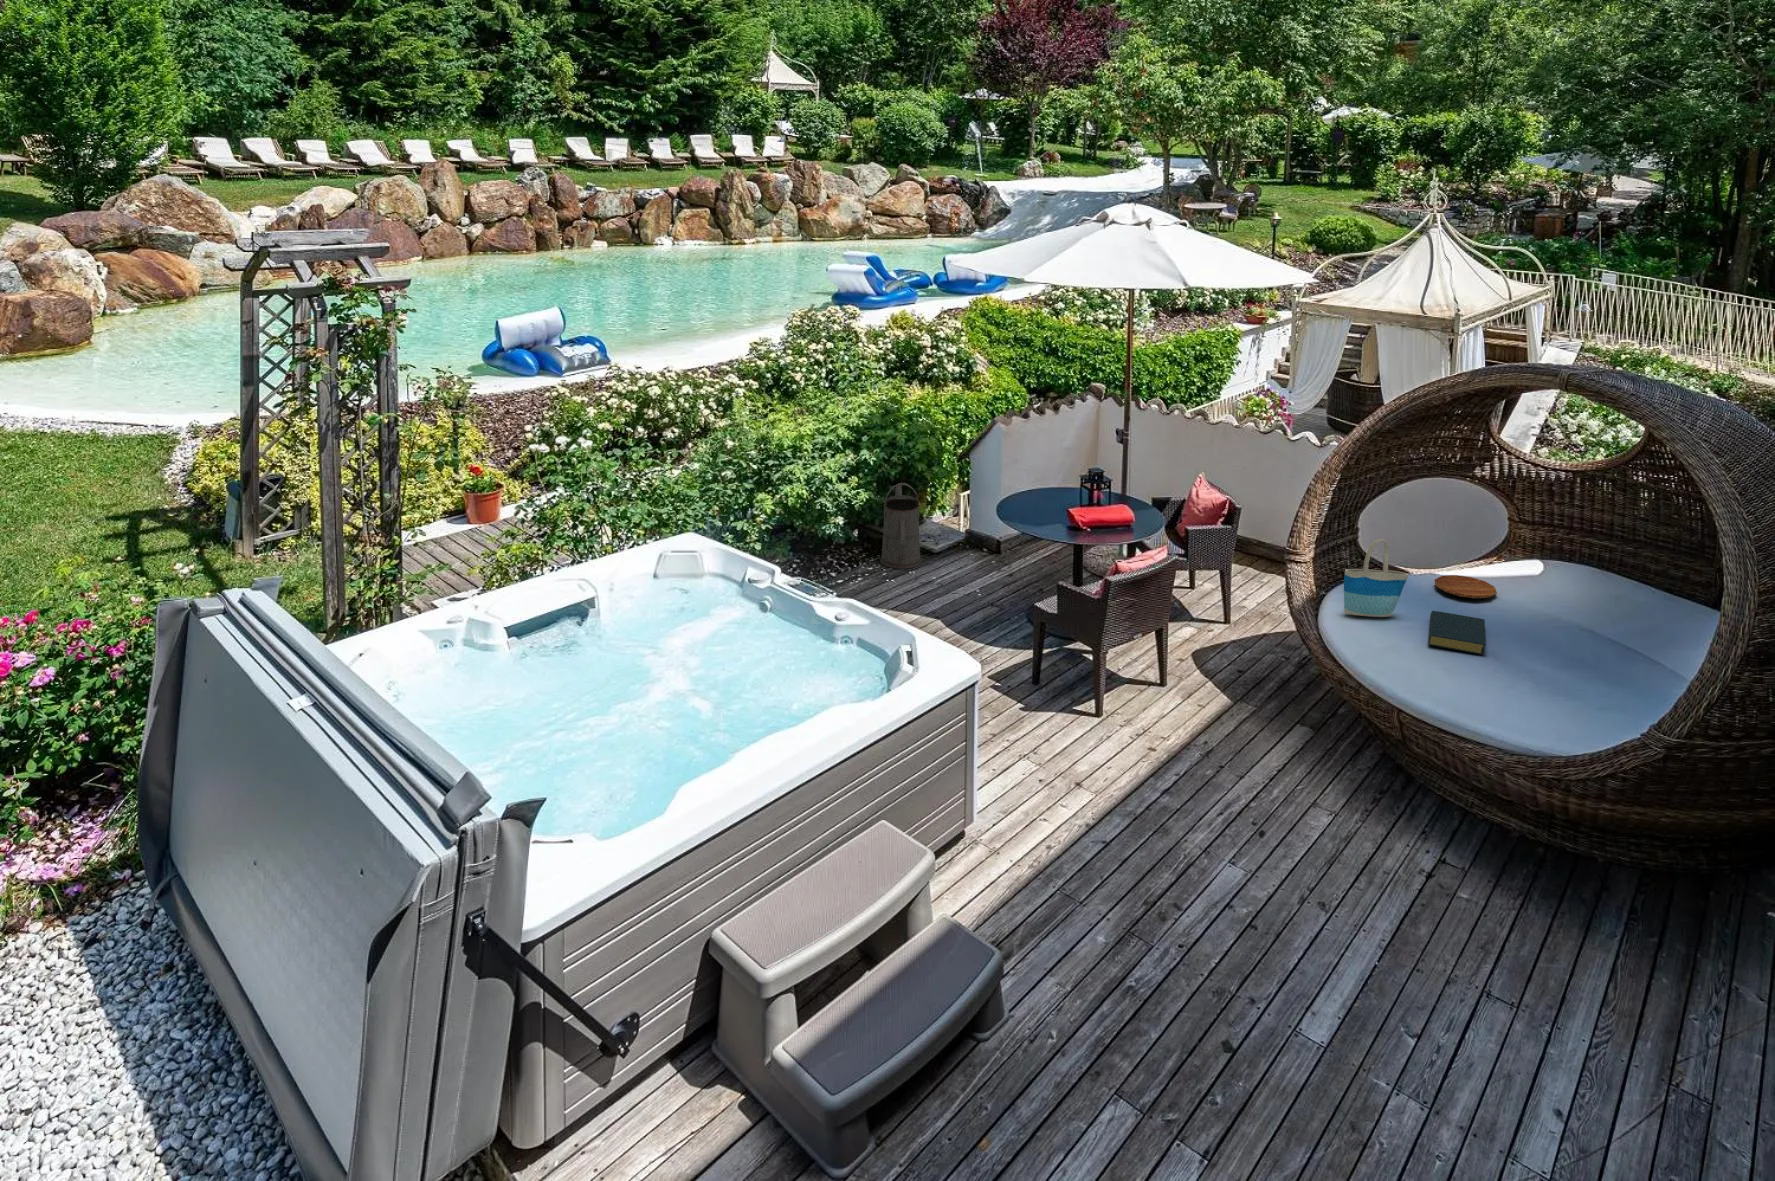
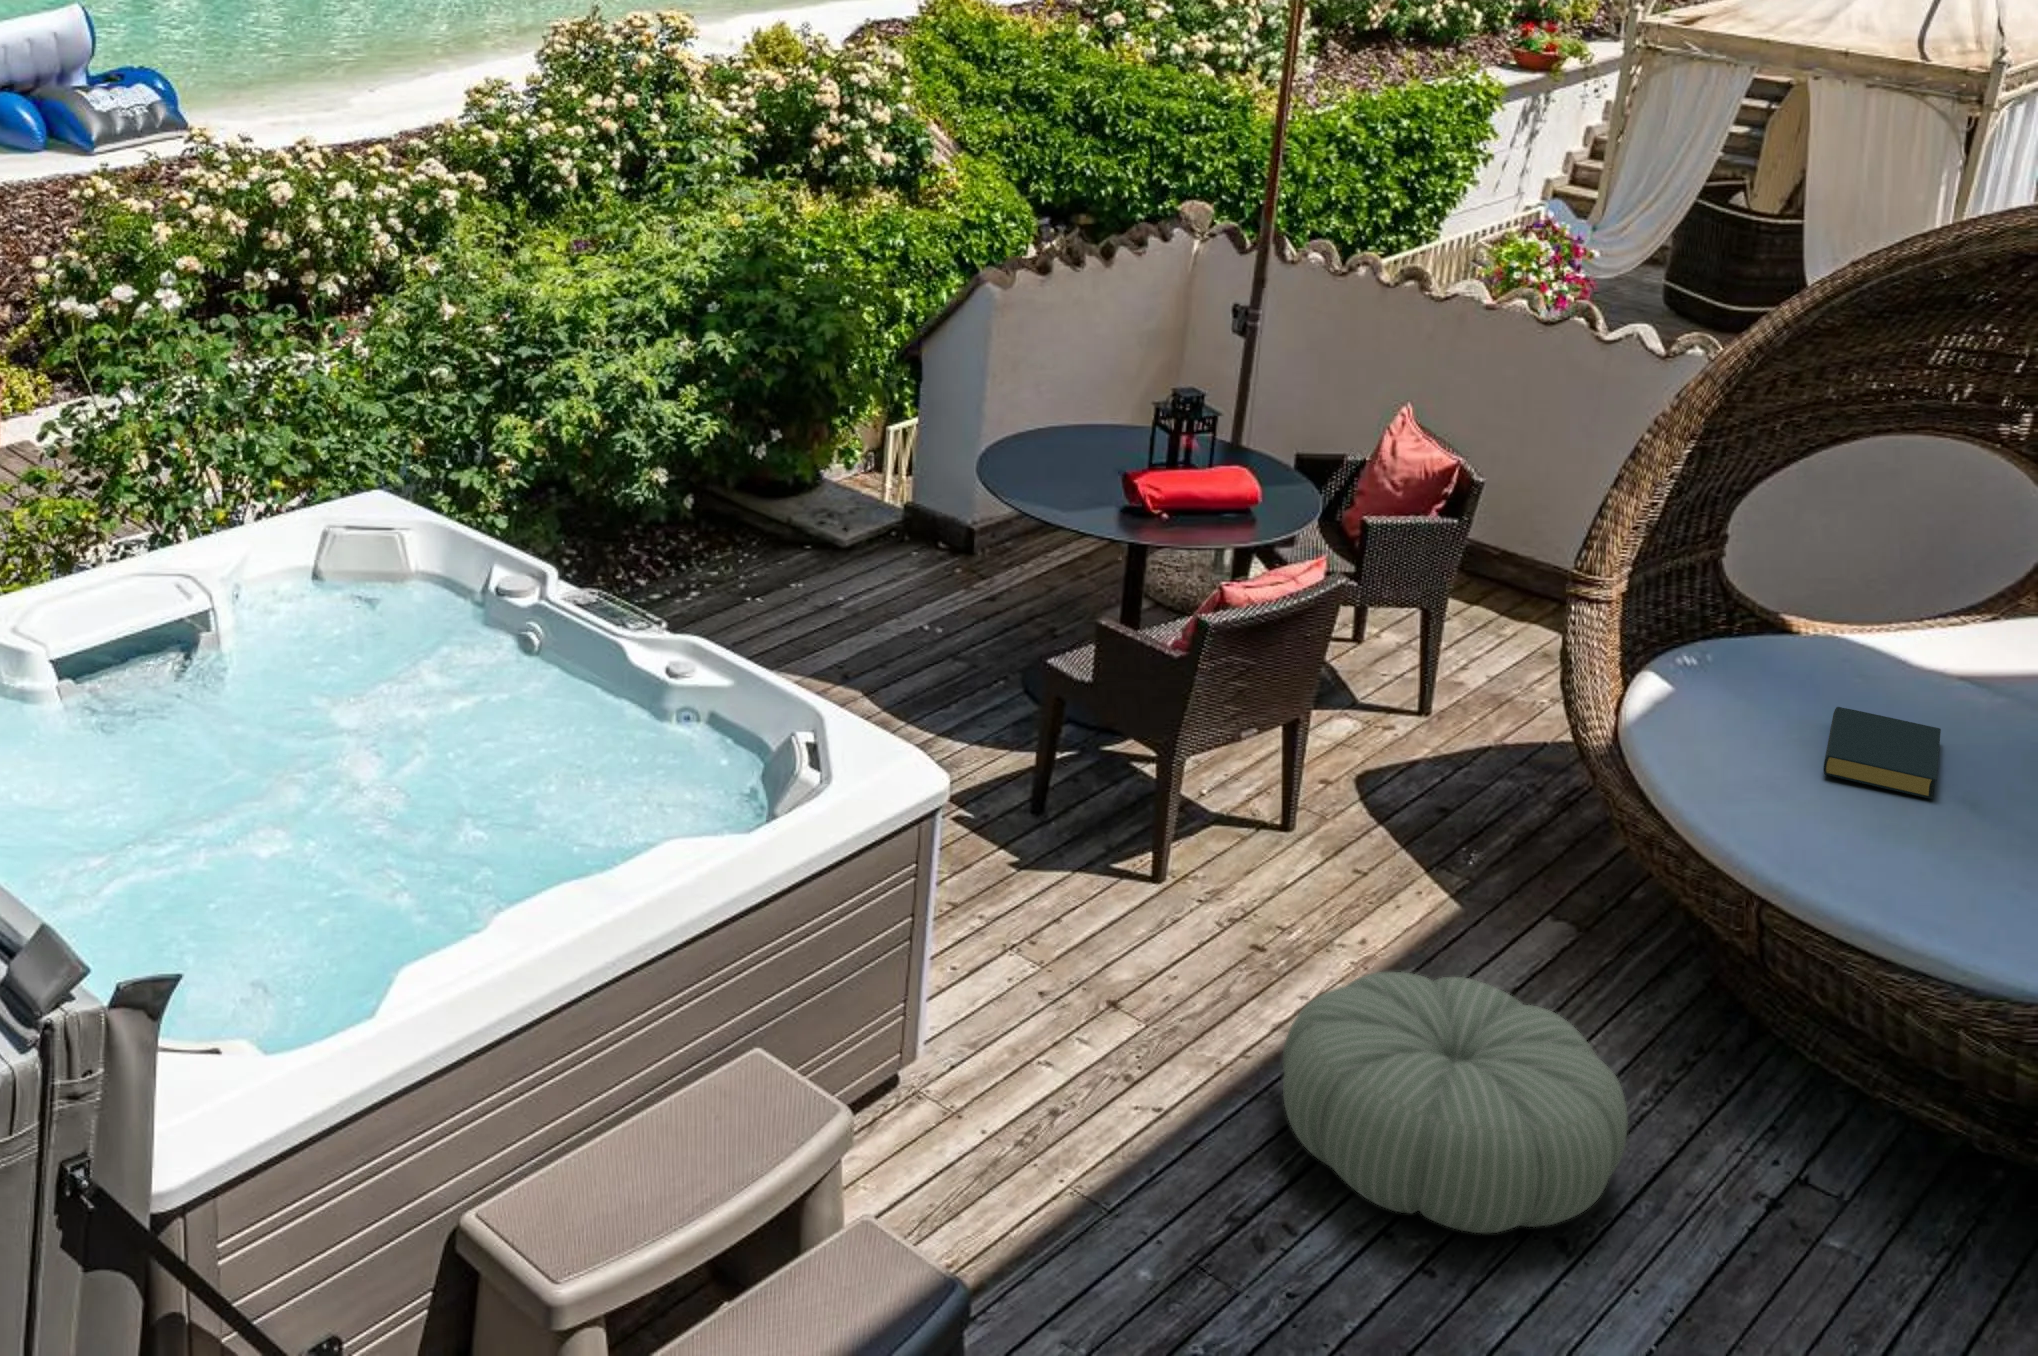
watering can: present [880,483,921,569] -> none [734,388,817,572]
tote bag: present [1344,539,1409,617] -> none [1659,562,1788,715]
tray: present [1435,575,1497,598] -> none [1848,637,1973,686]
pouf: none [1159,757,1337,892] -> present [1283,972,1628,1233]

